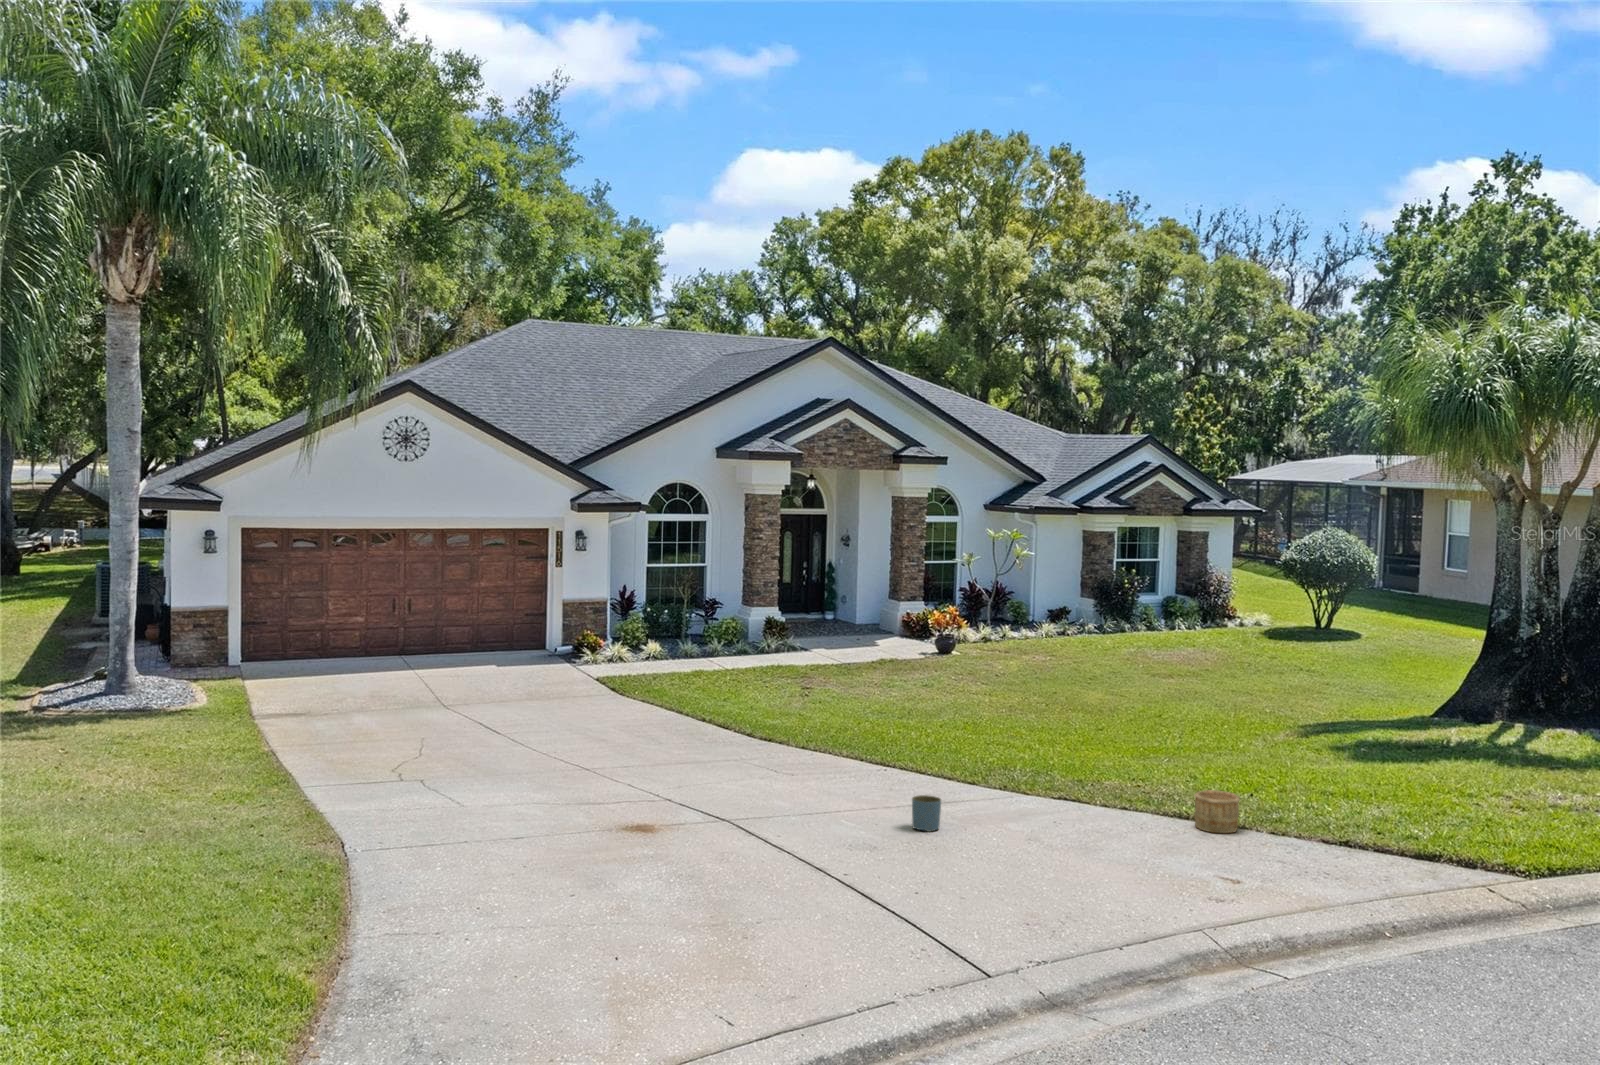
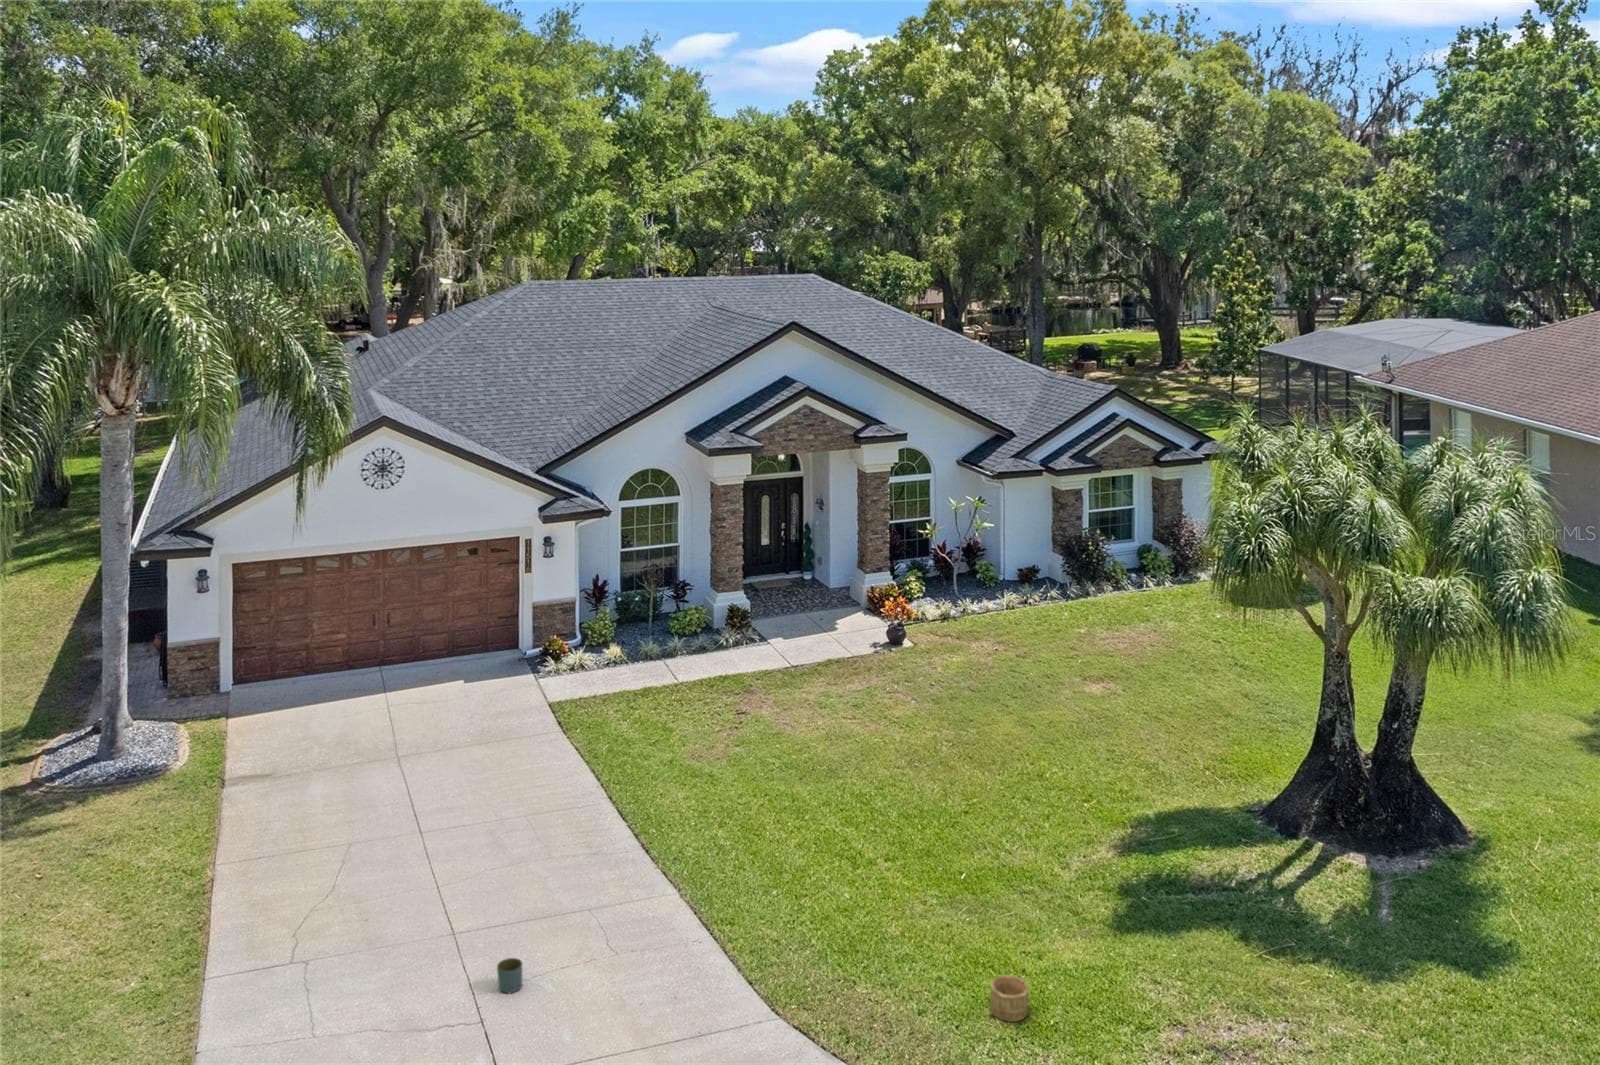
planter: present [912,795,941,832] -> present [497,958,522,993]

